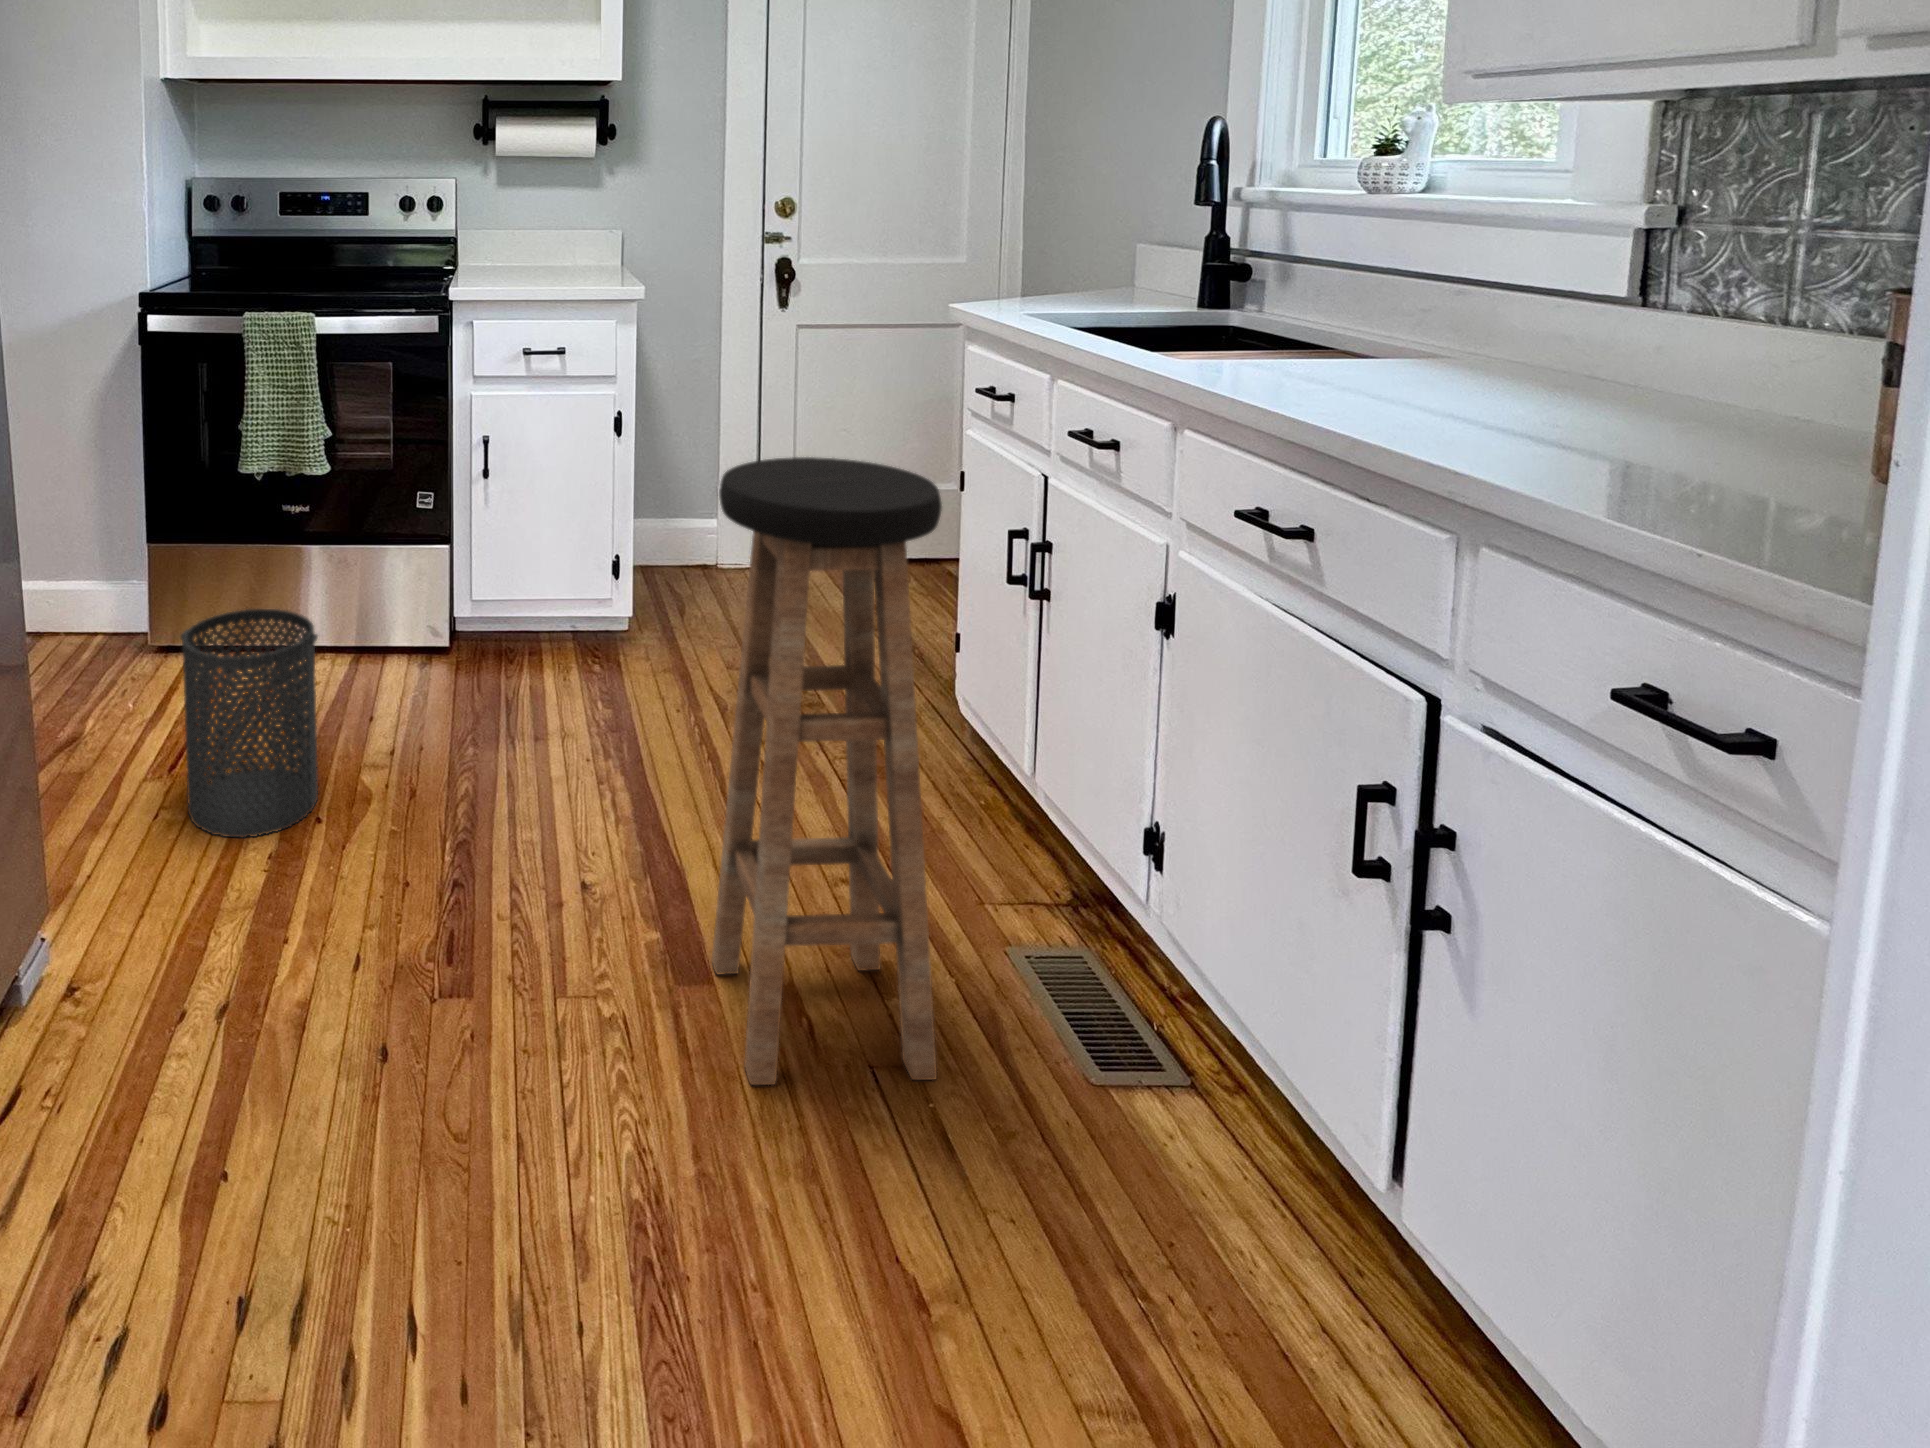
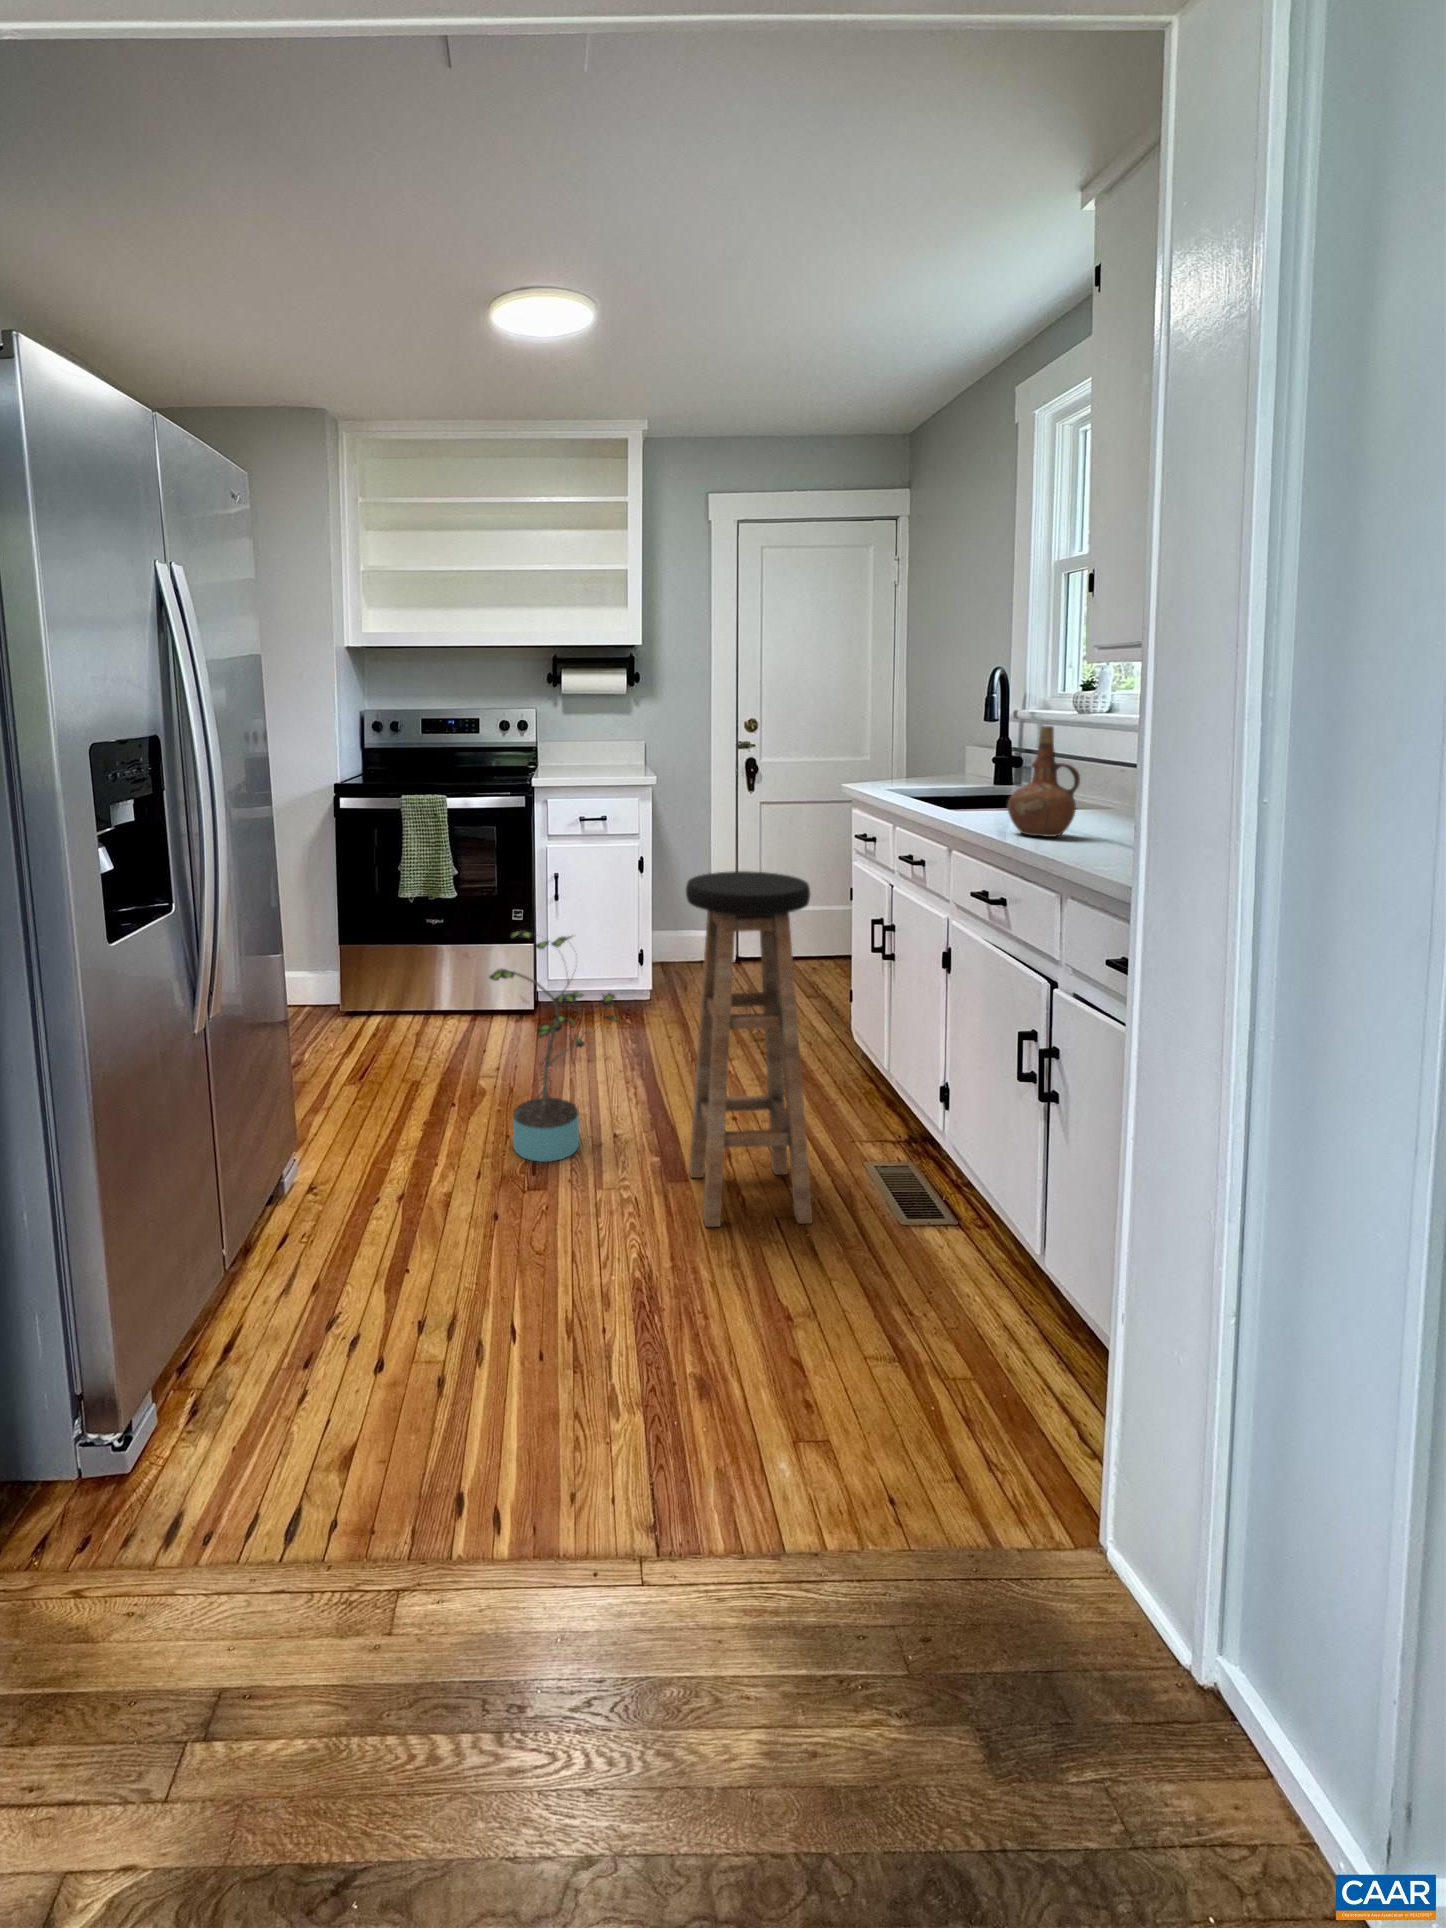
ceramic pitcher: none [1302,213,1445,413] -> present [1007,726,1080,837]
potted plant: none [376,544,596,936] -> present [490,931,619,1162]
trash can: present [181,609,318,837] -> none [366,978,452,1116]

